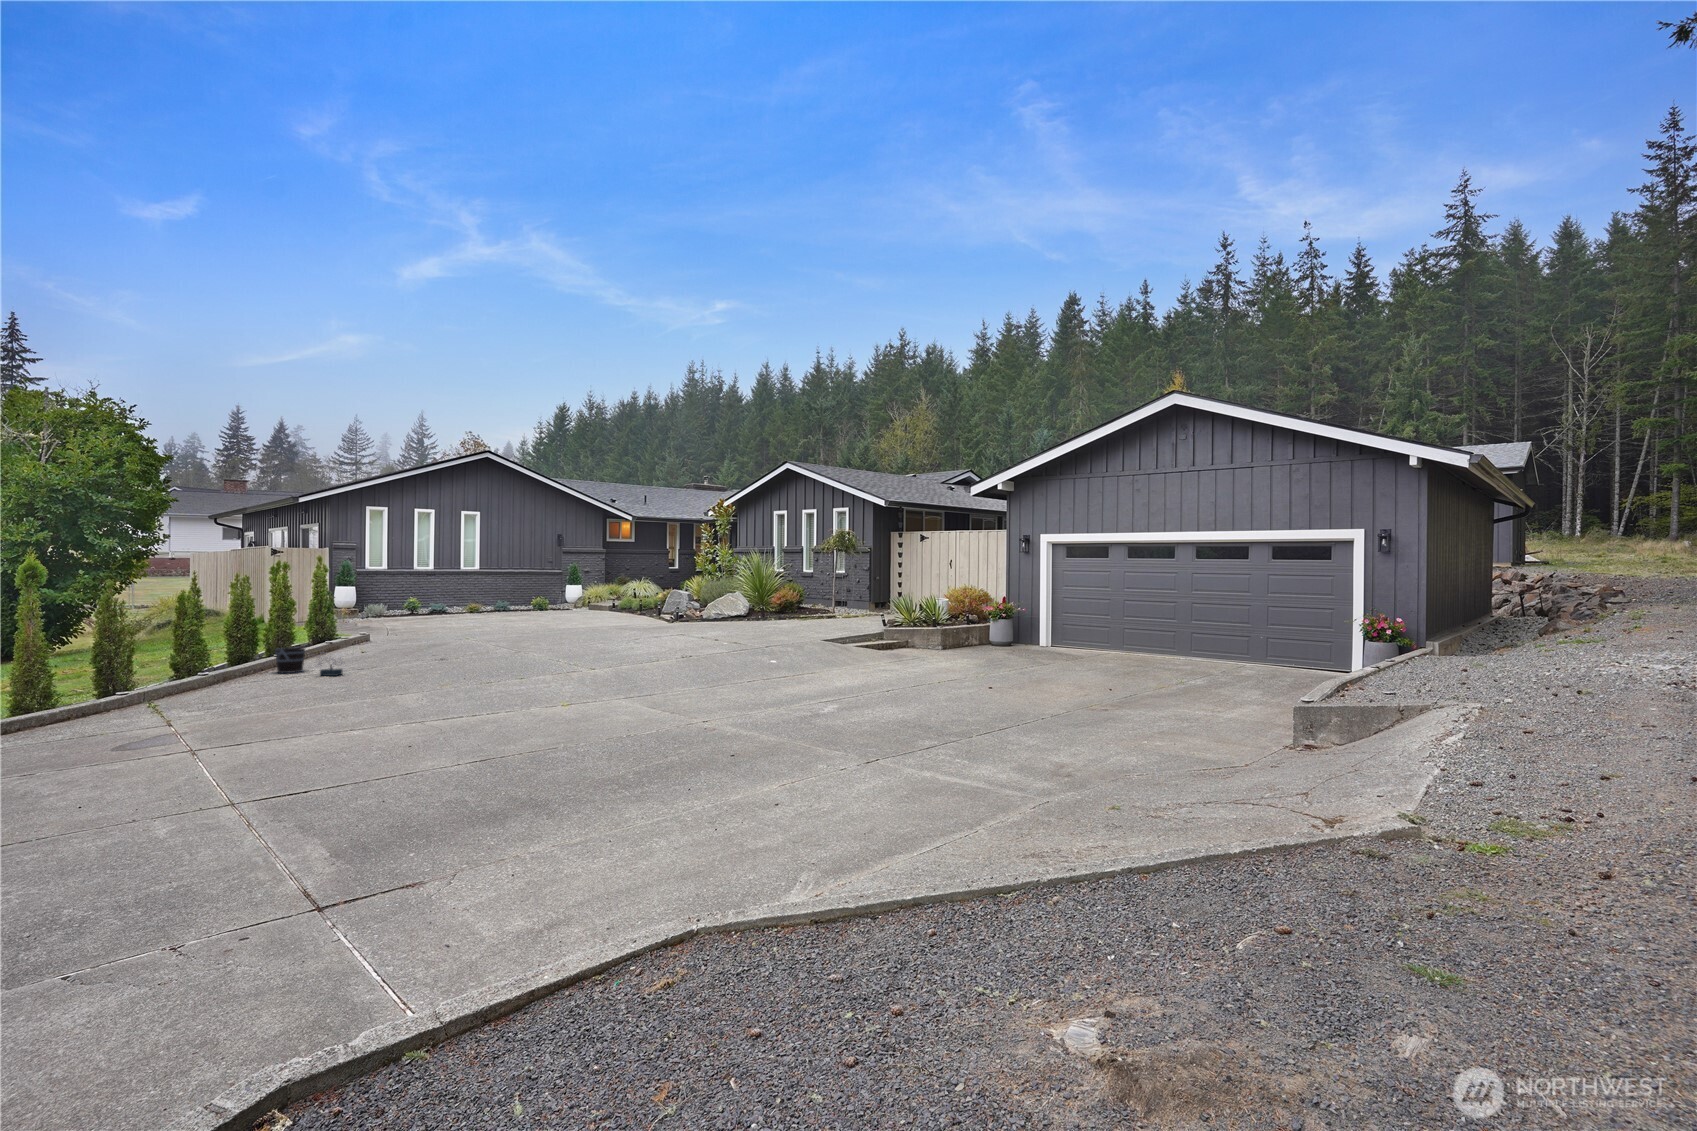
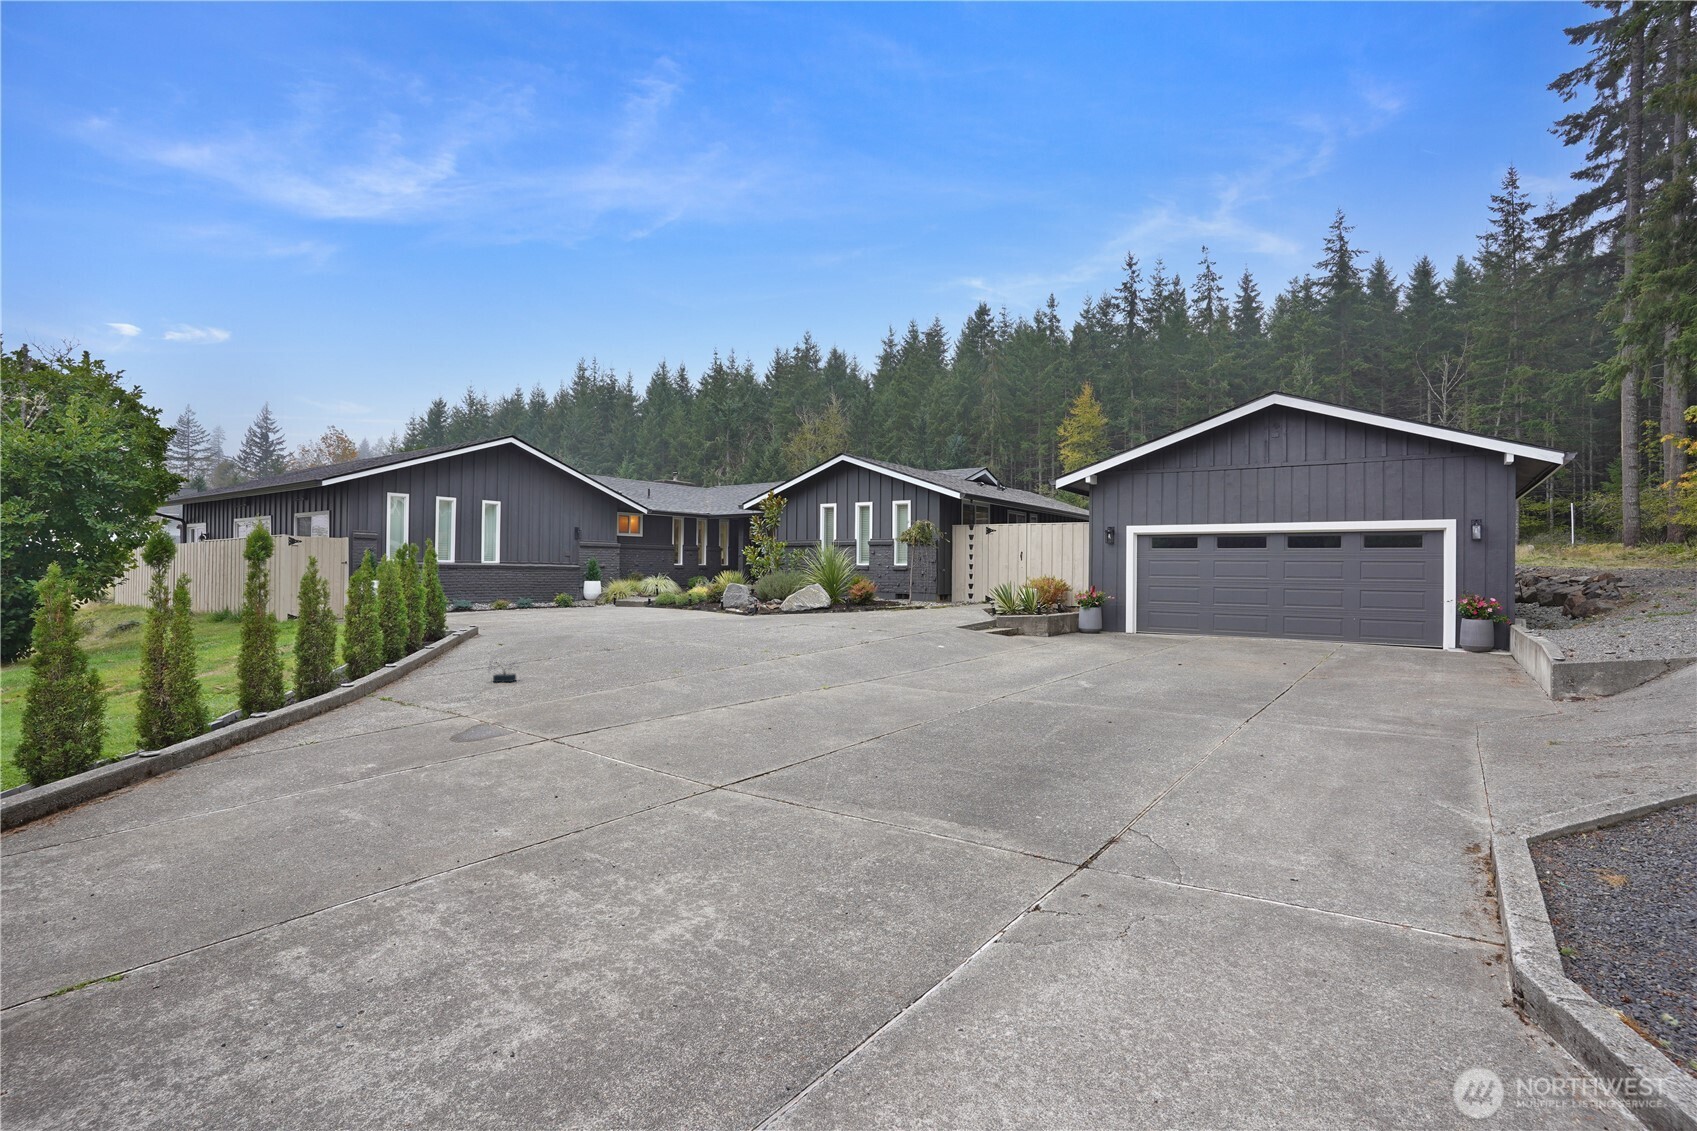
bucket: present [275,647,305,673] -> none [432,650,464,680]

